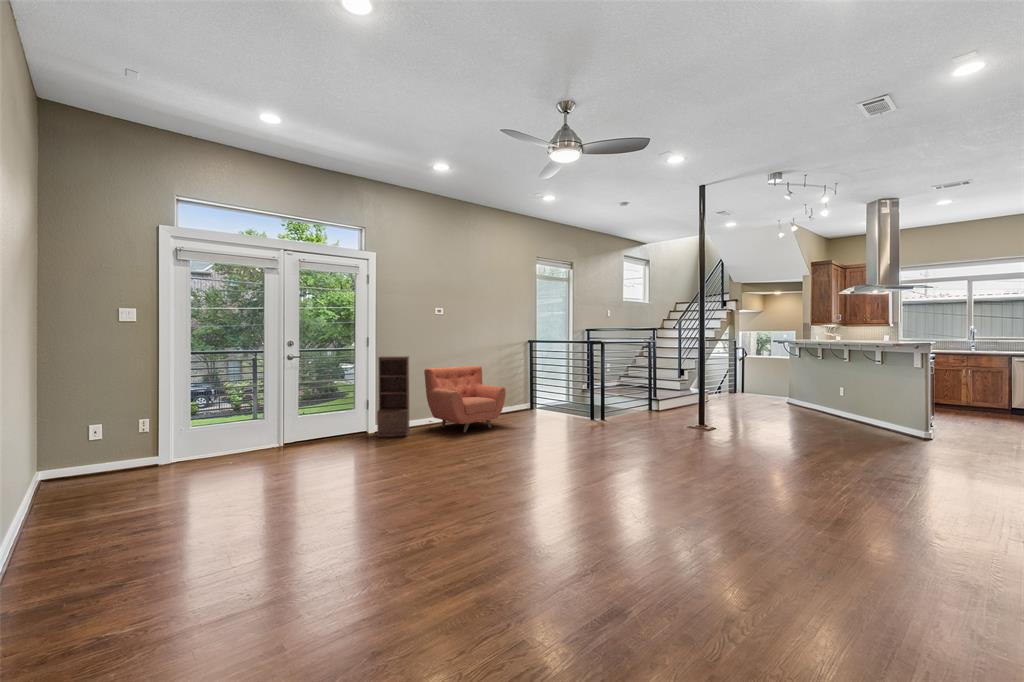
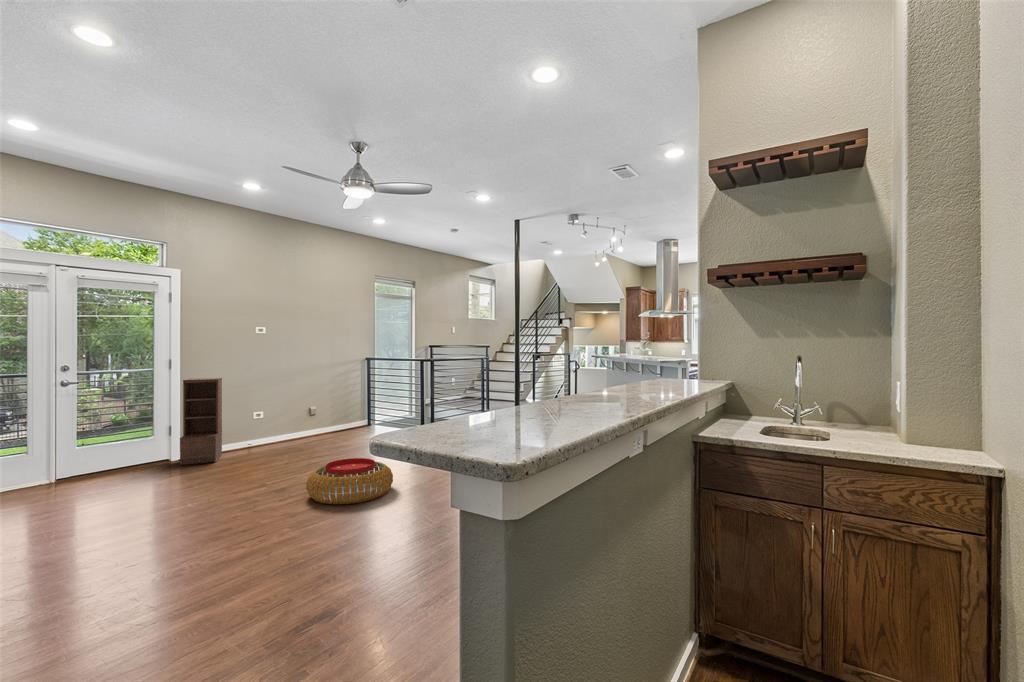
armchair: present [424,366,506,432] -> none [240,386,331,454]
pouf: none [509,440,596,488] -> present [306,458,393,504]

